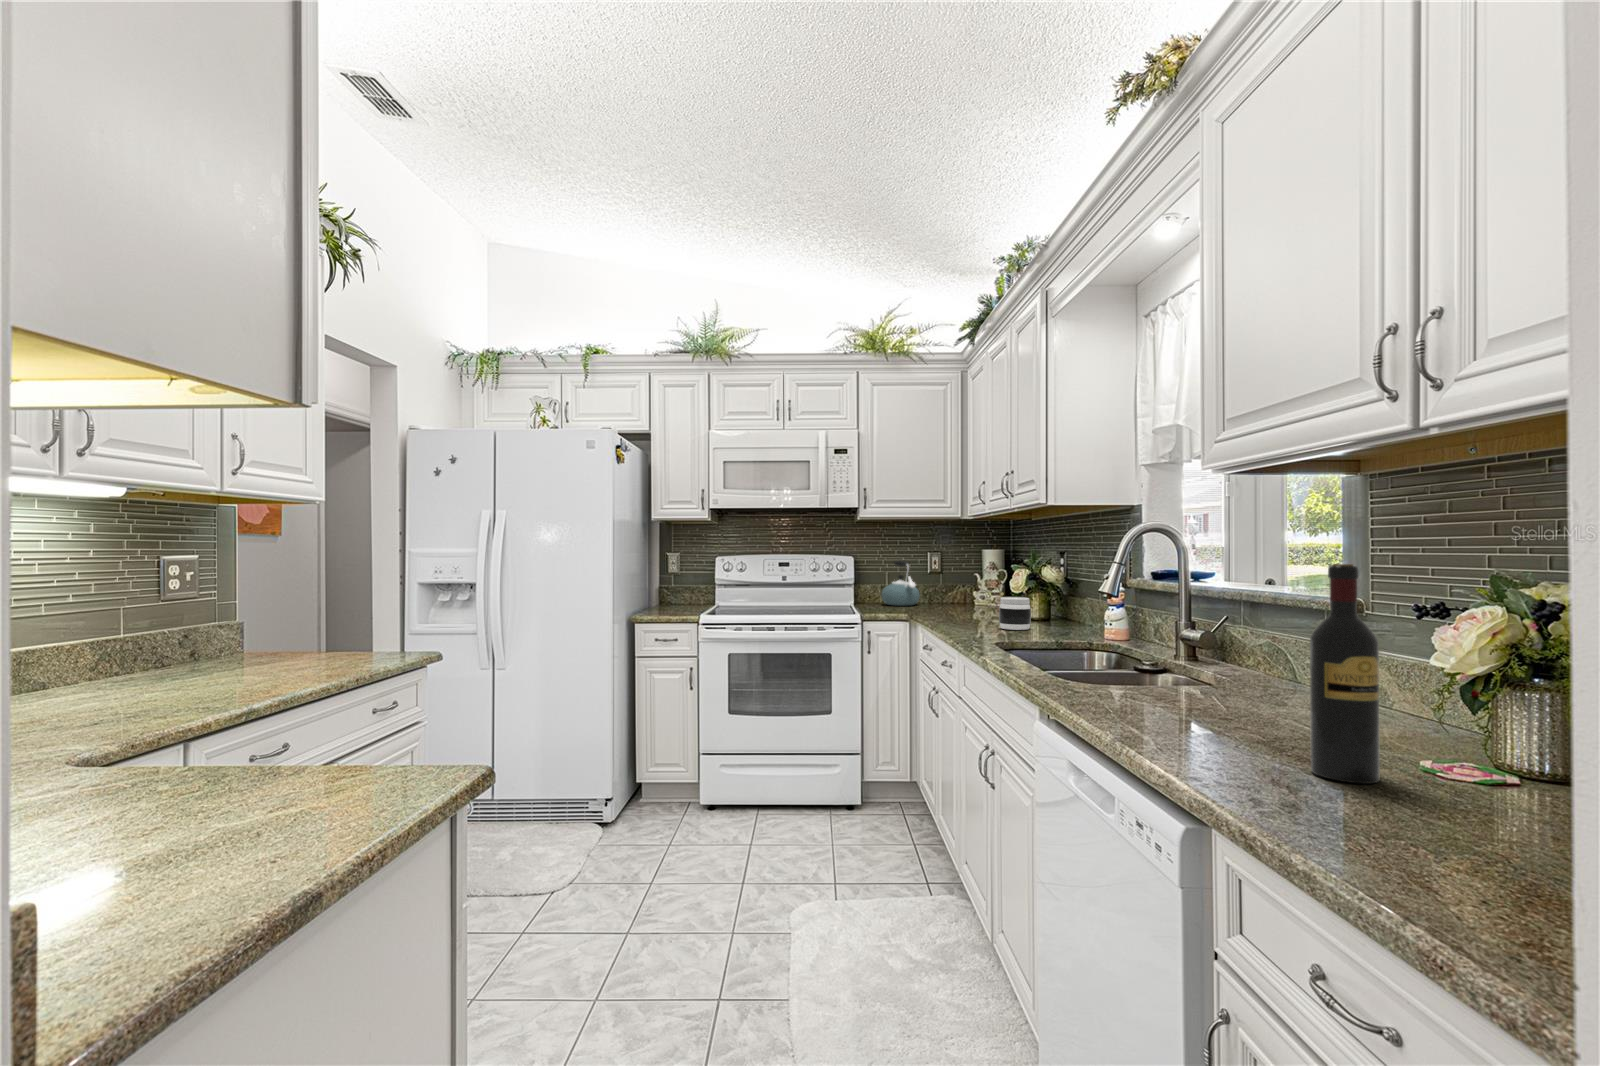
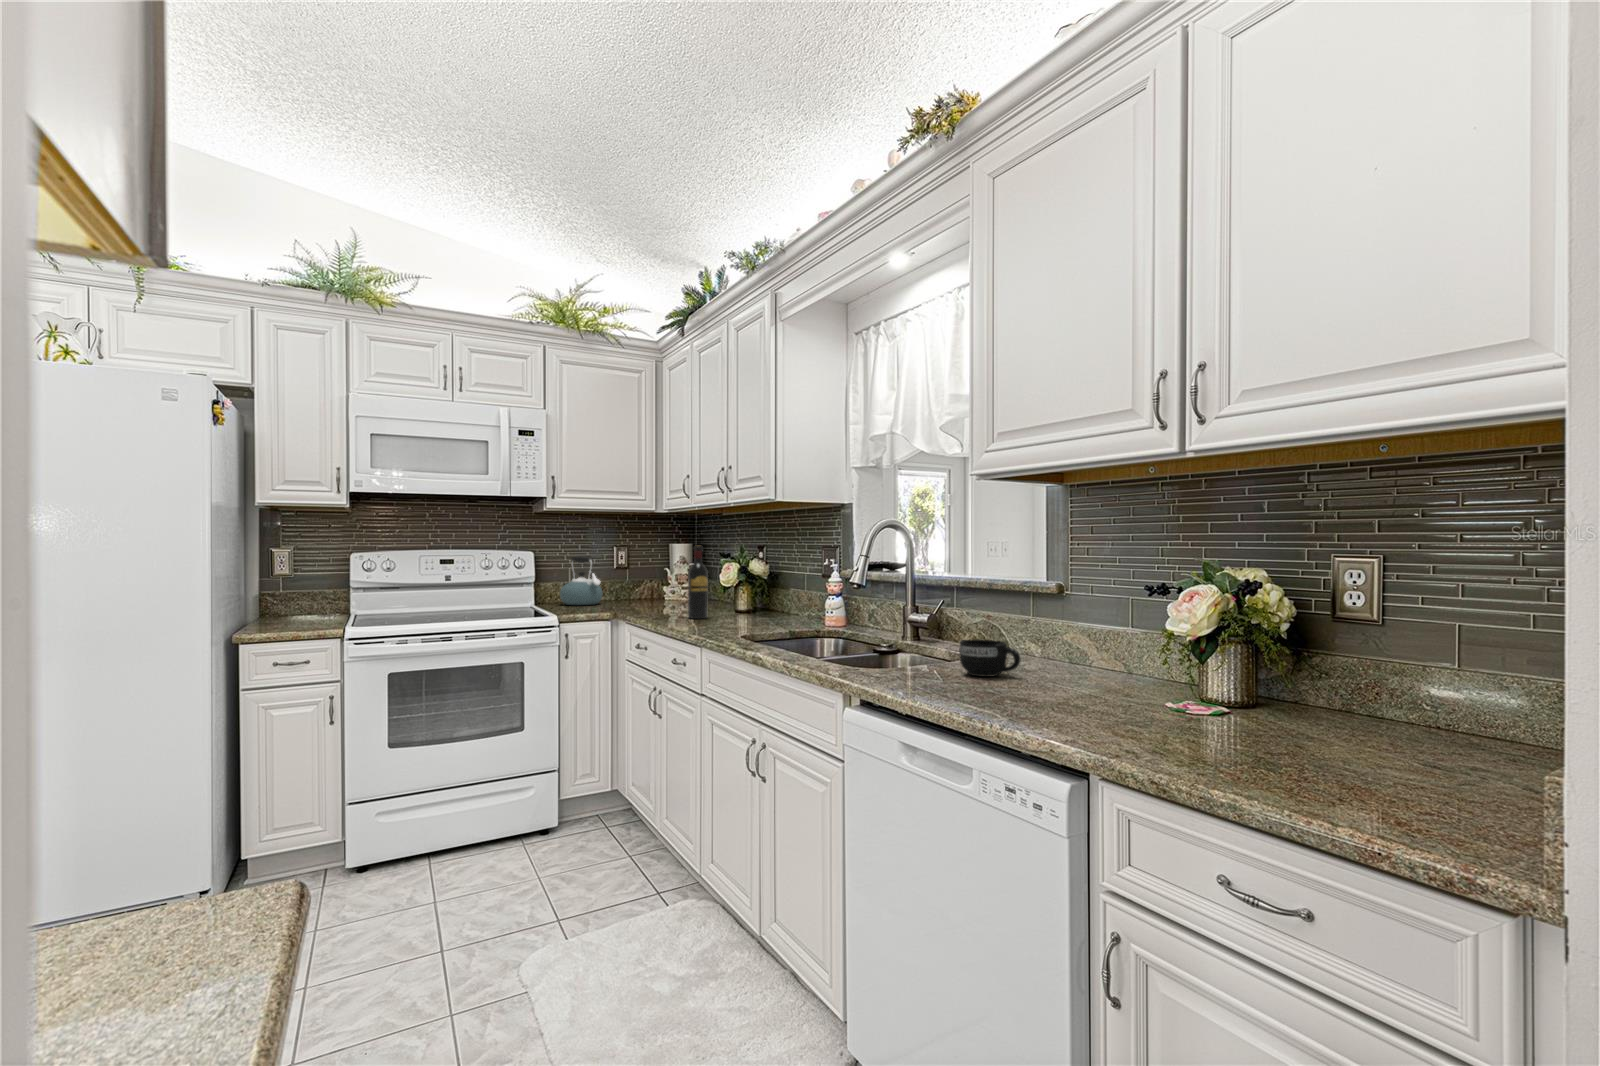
wine bottle: present [1310,564,1380,784] -> present [688,546,708,619]
jar: present [999,597,1031,630] -> none [716,591,746,624]
mug: none [1192,662,1269,707] -> present [959,639,1020,677]

